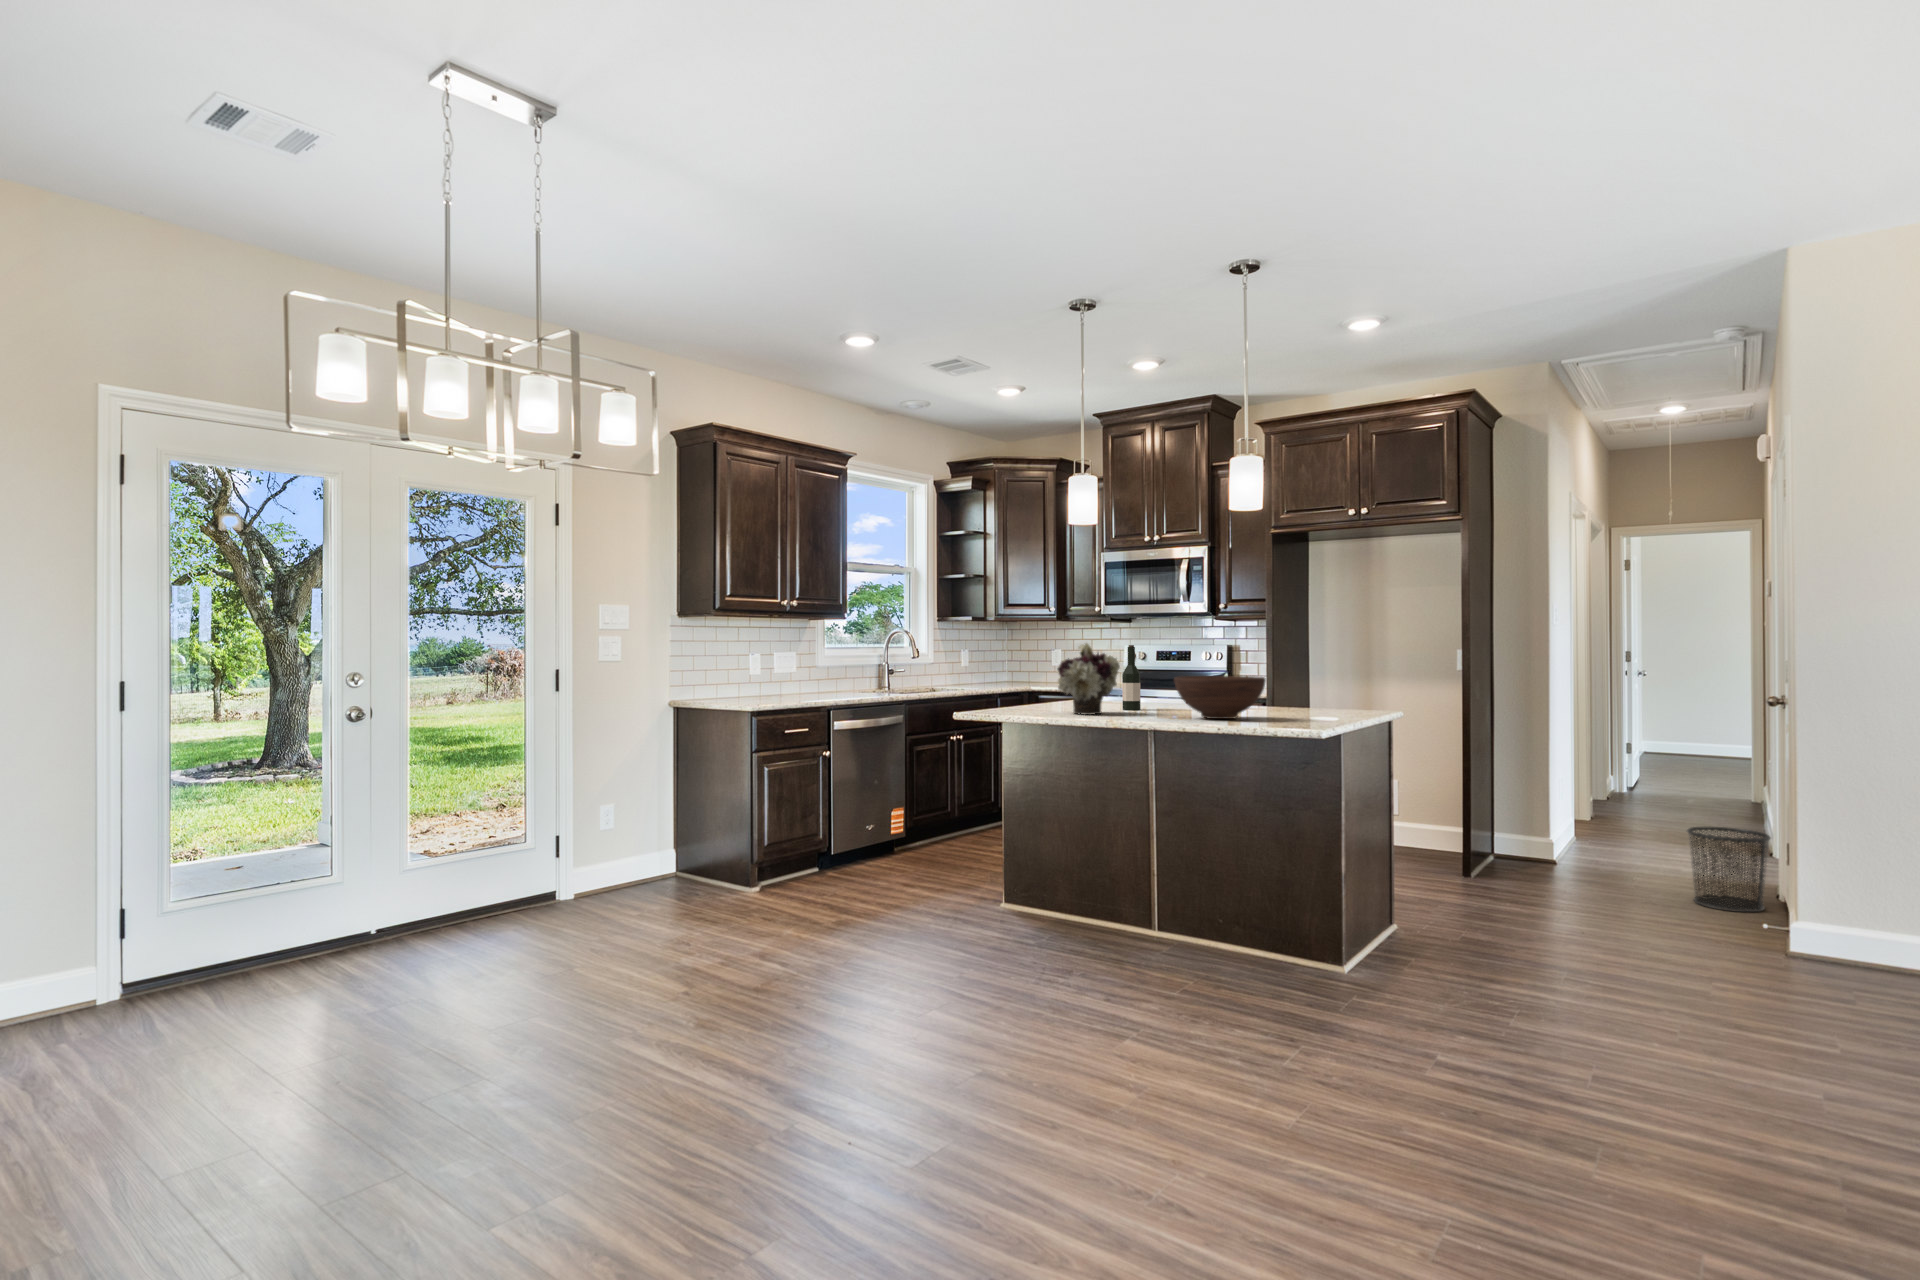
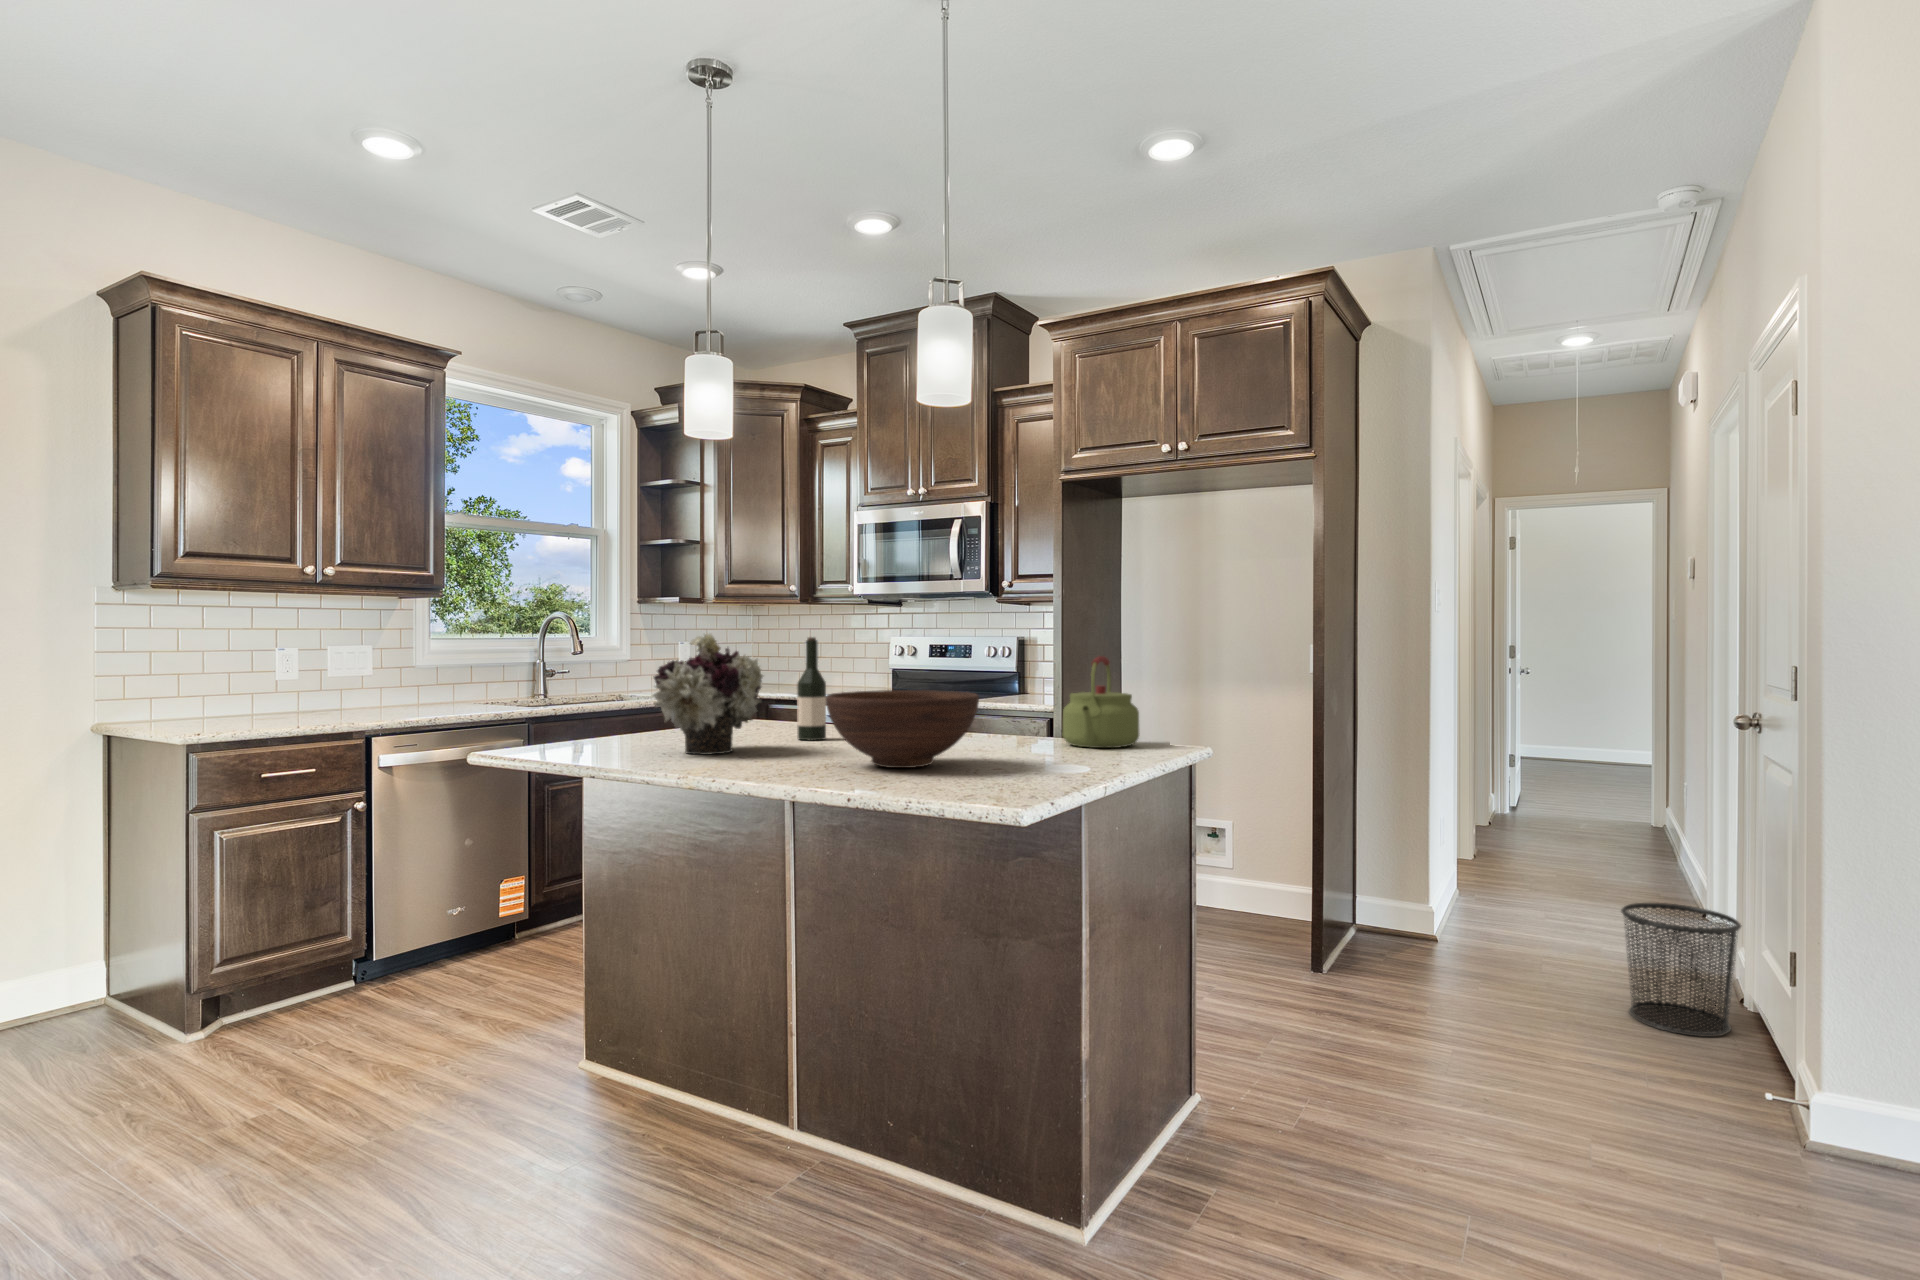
kettle: none [1299,656,1350,714] -> present [1063,656,1139,748]

